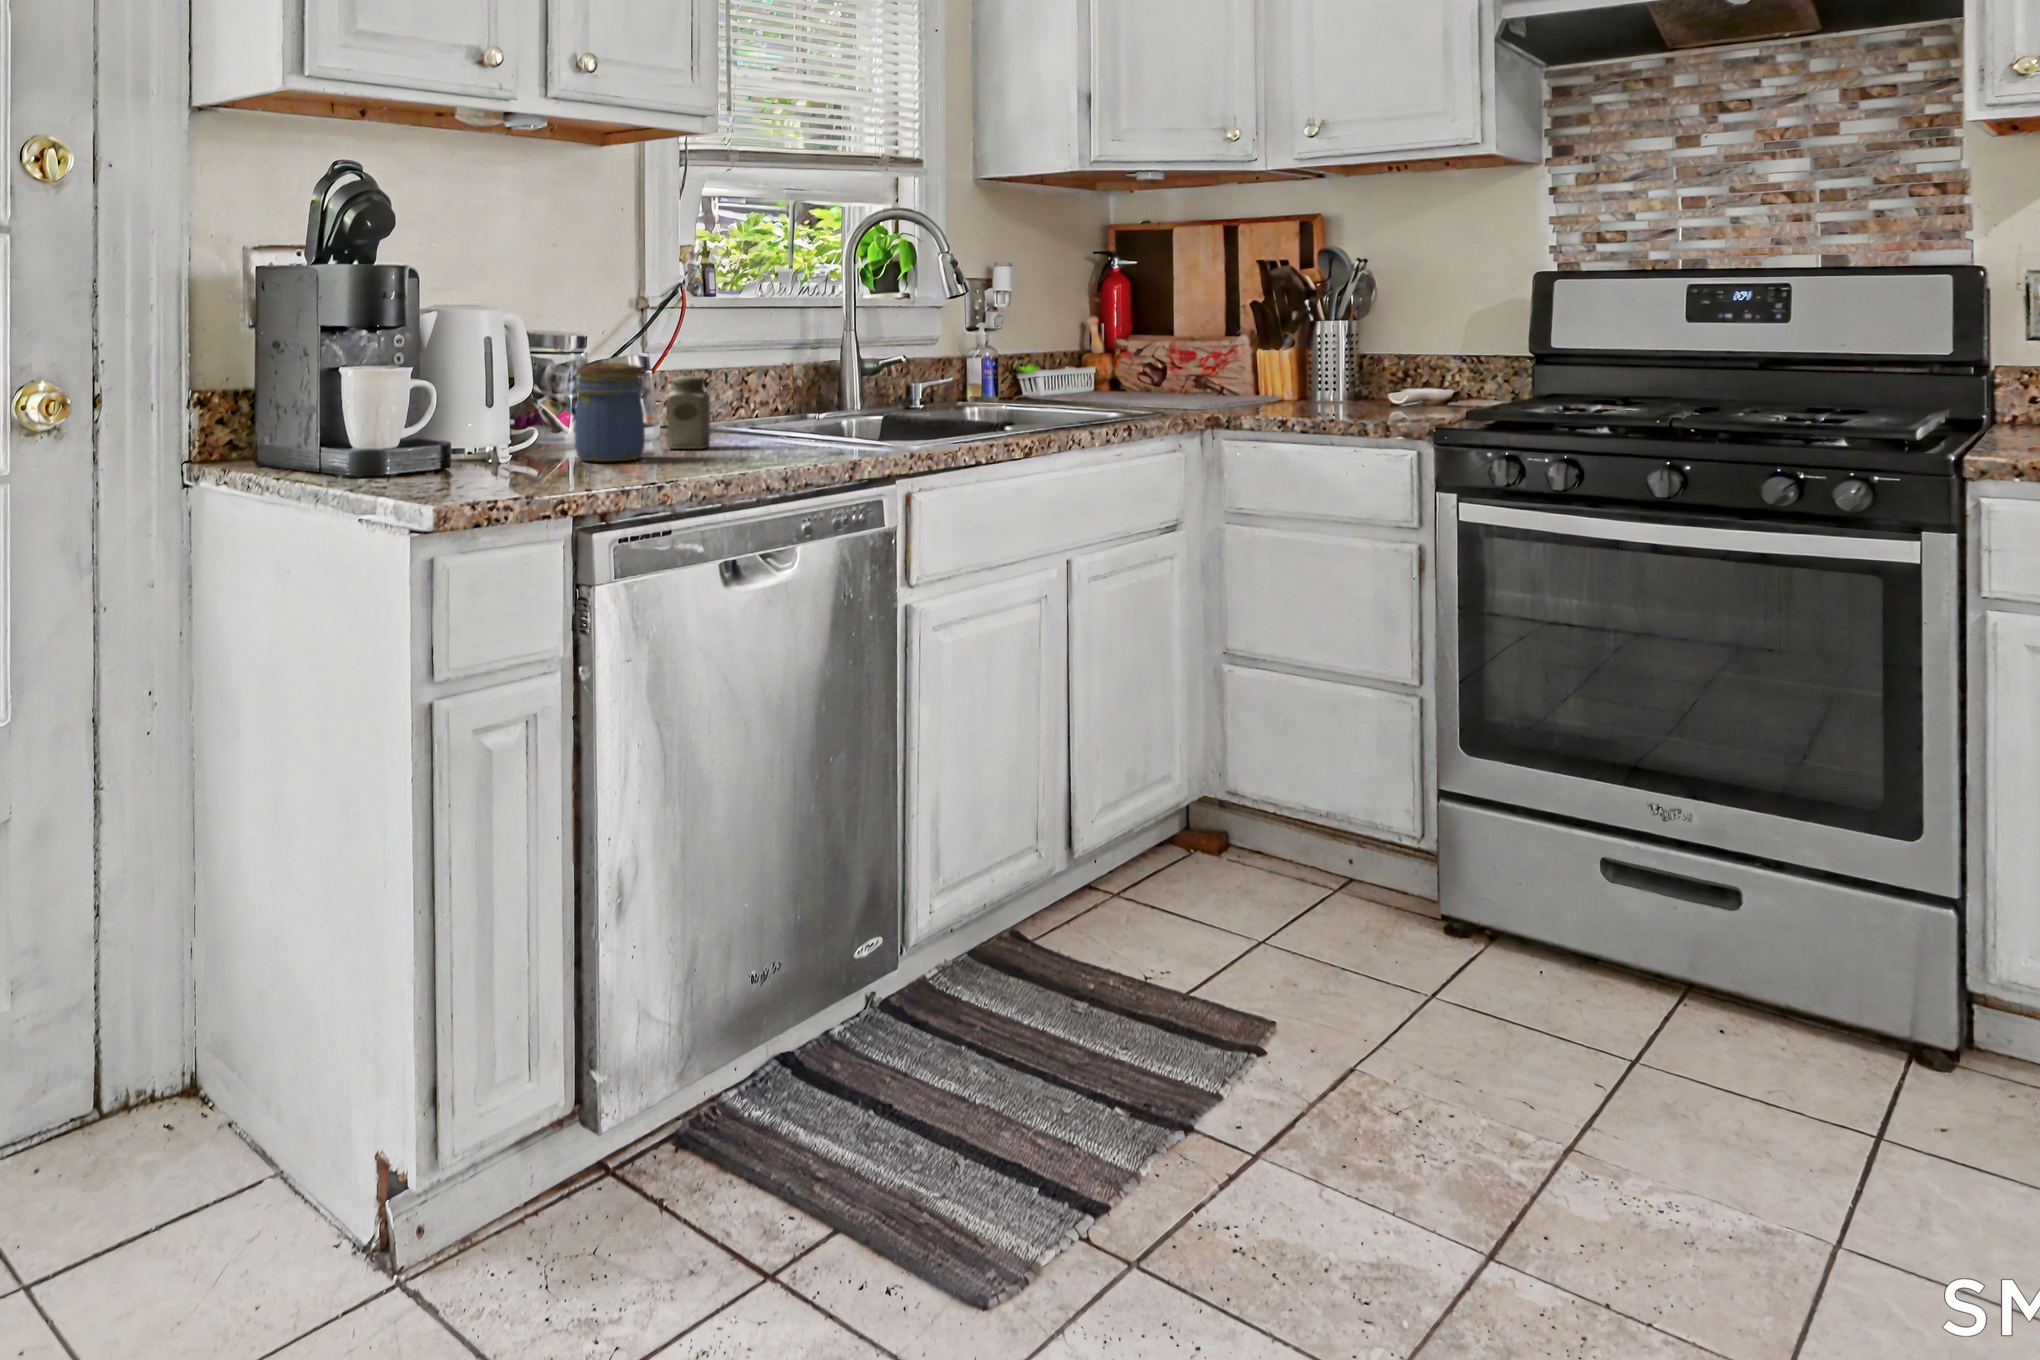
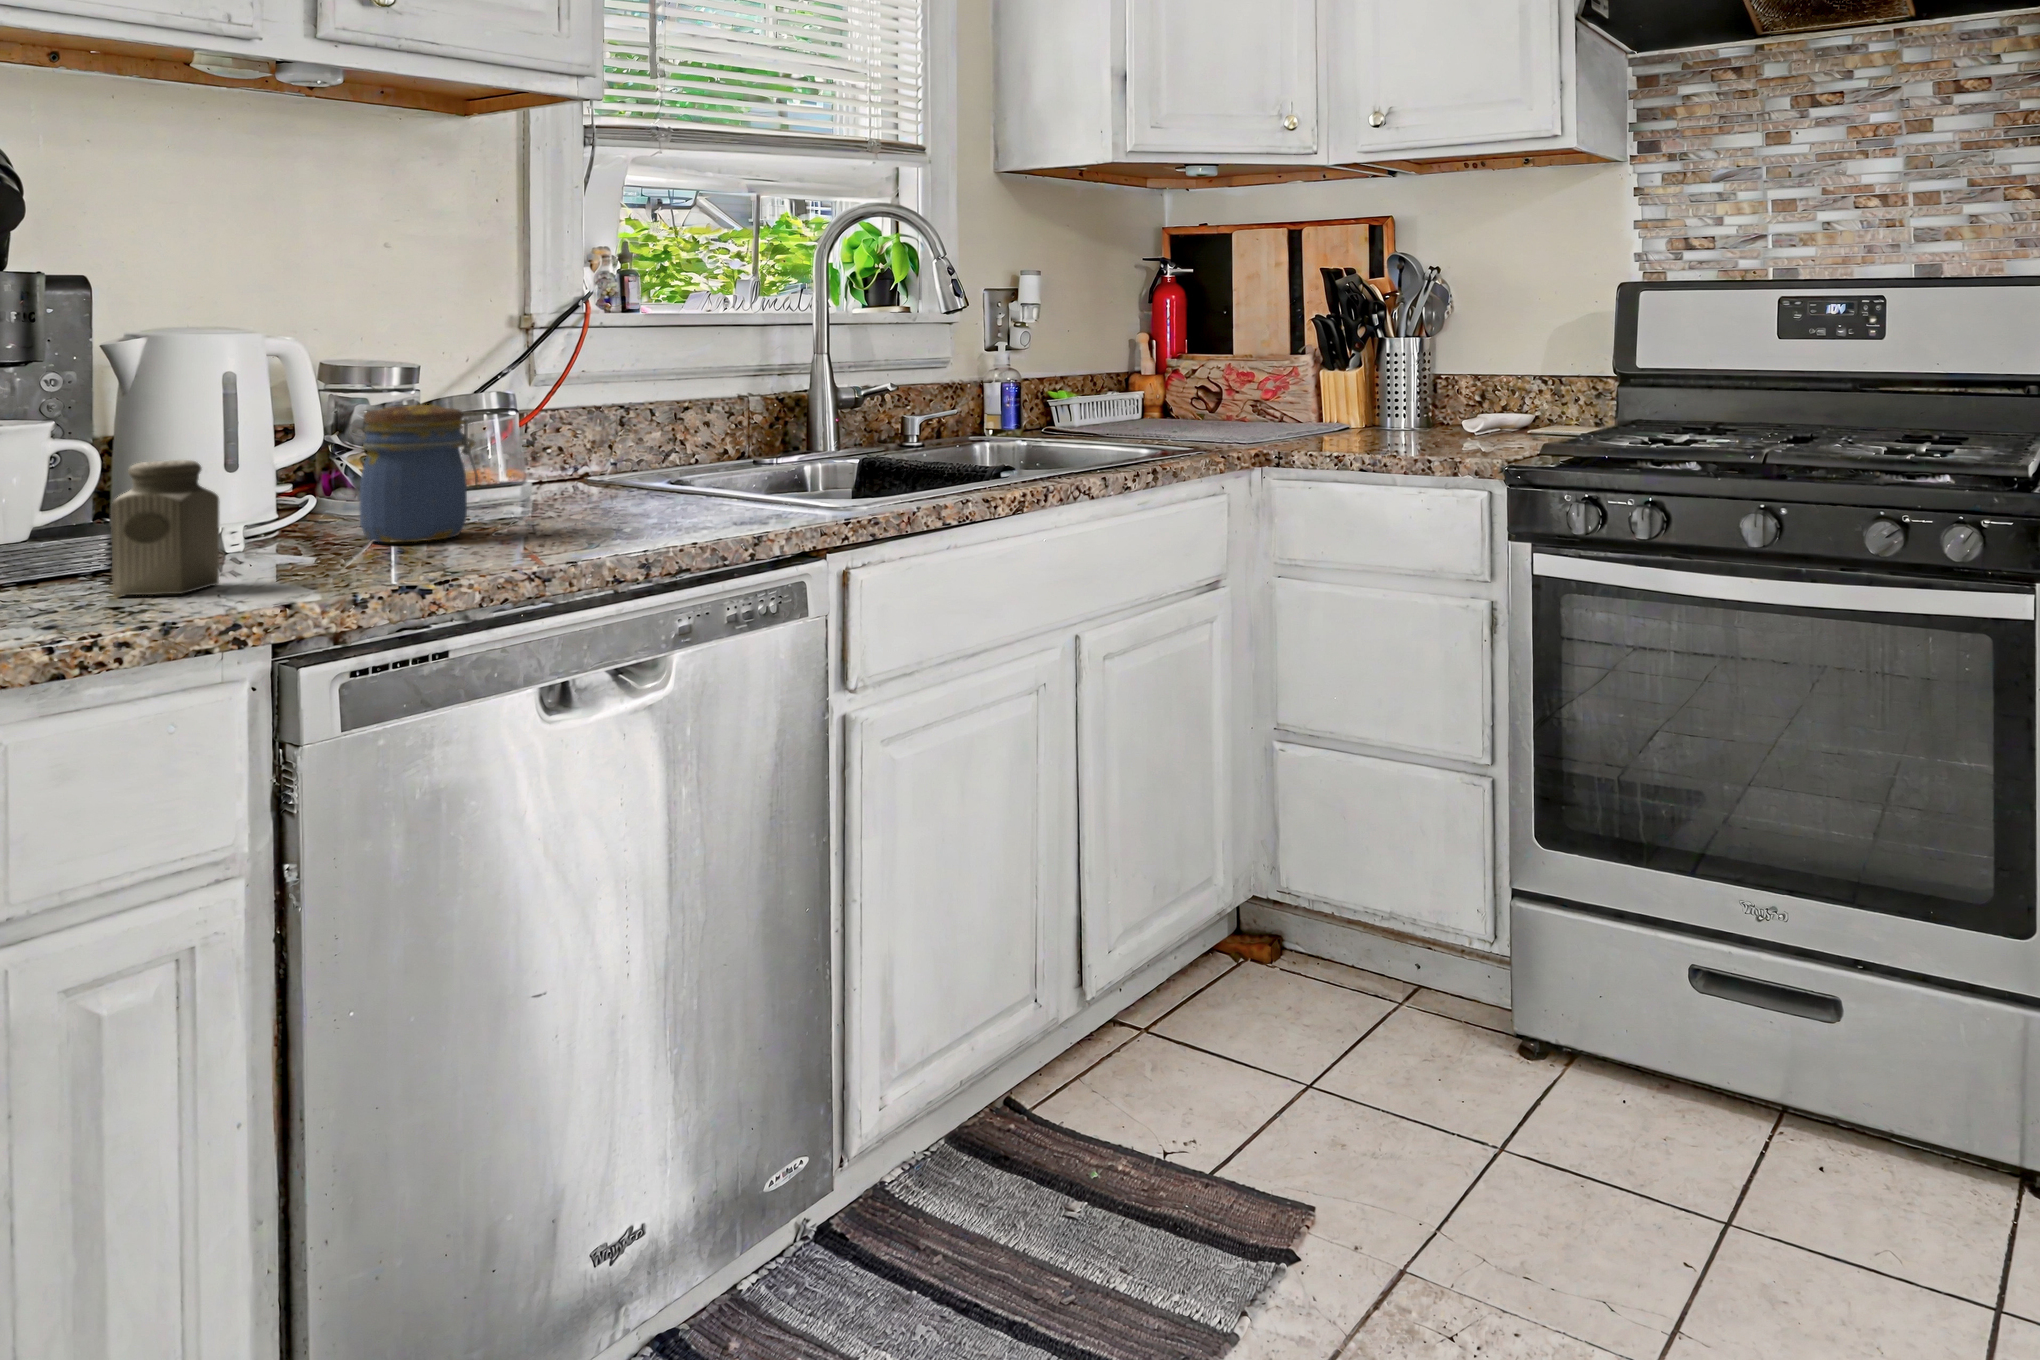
salt shaker: present [666,376,710,449] -> present [111,460,219,595]

